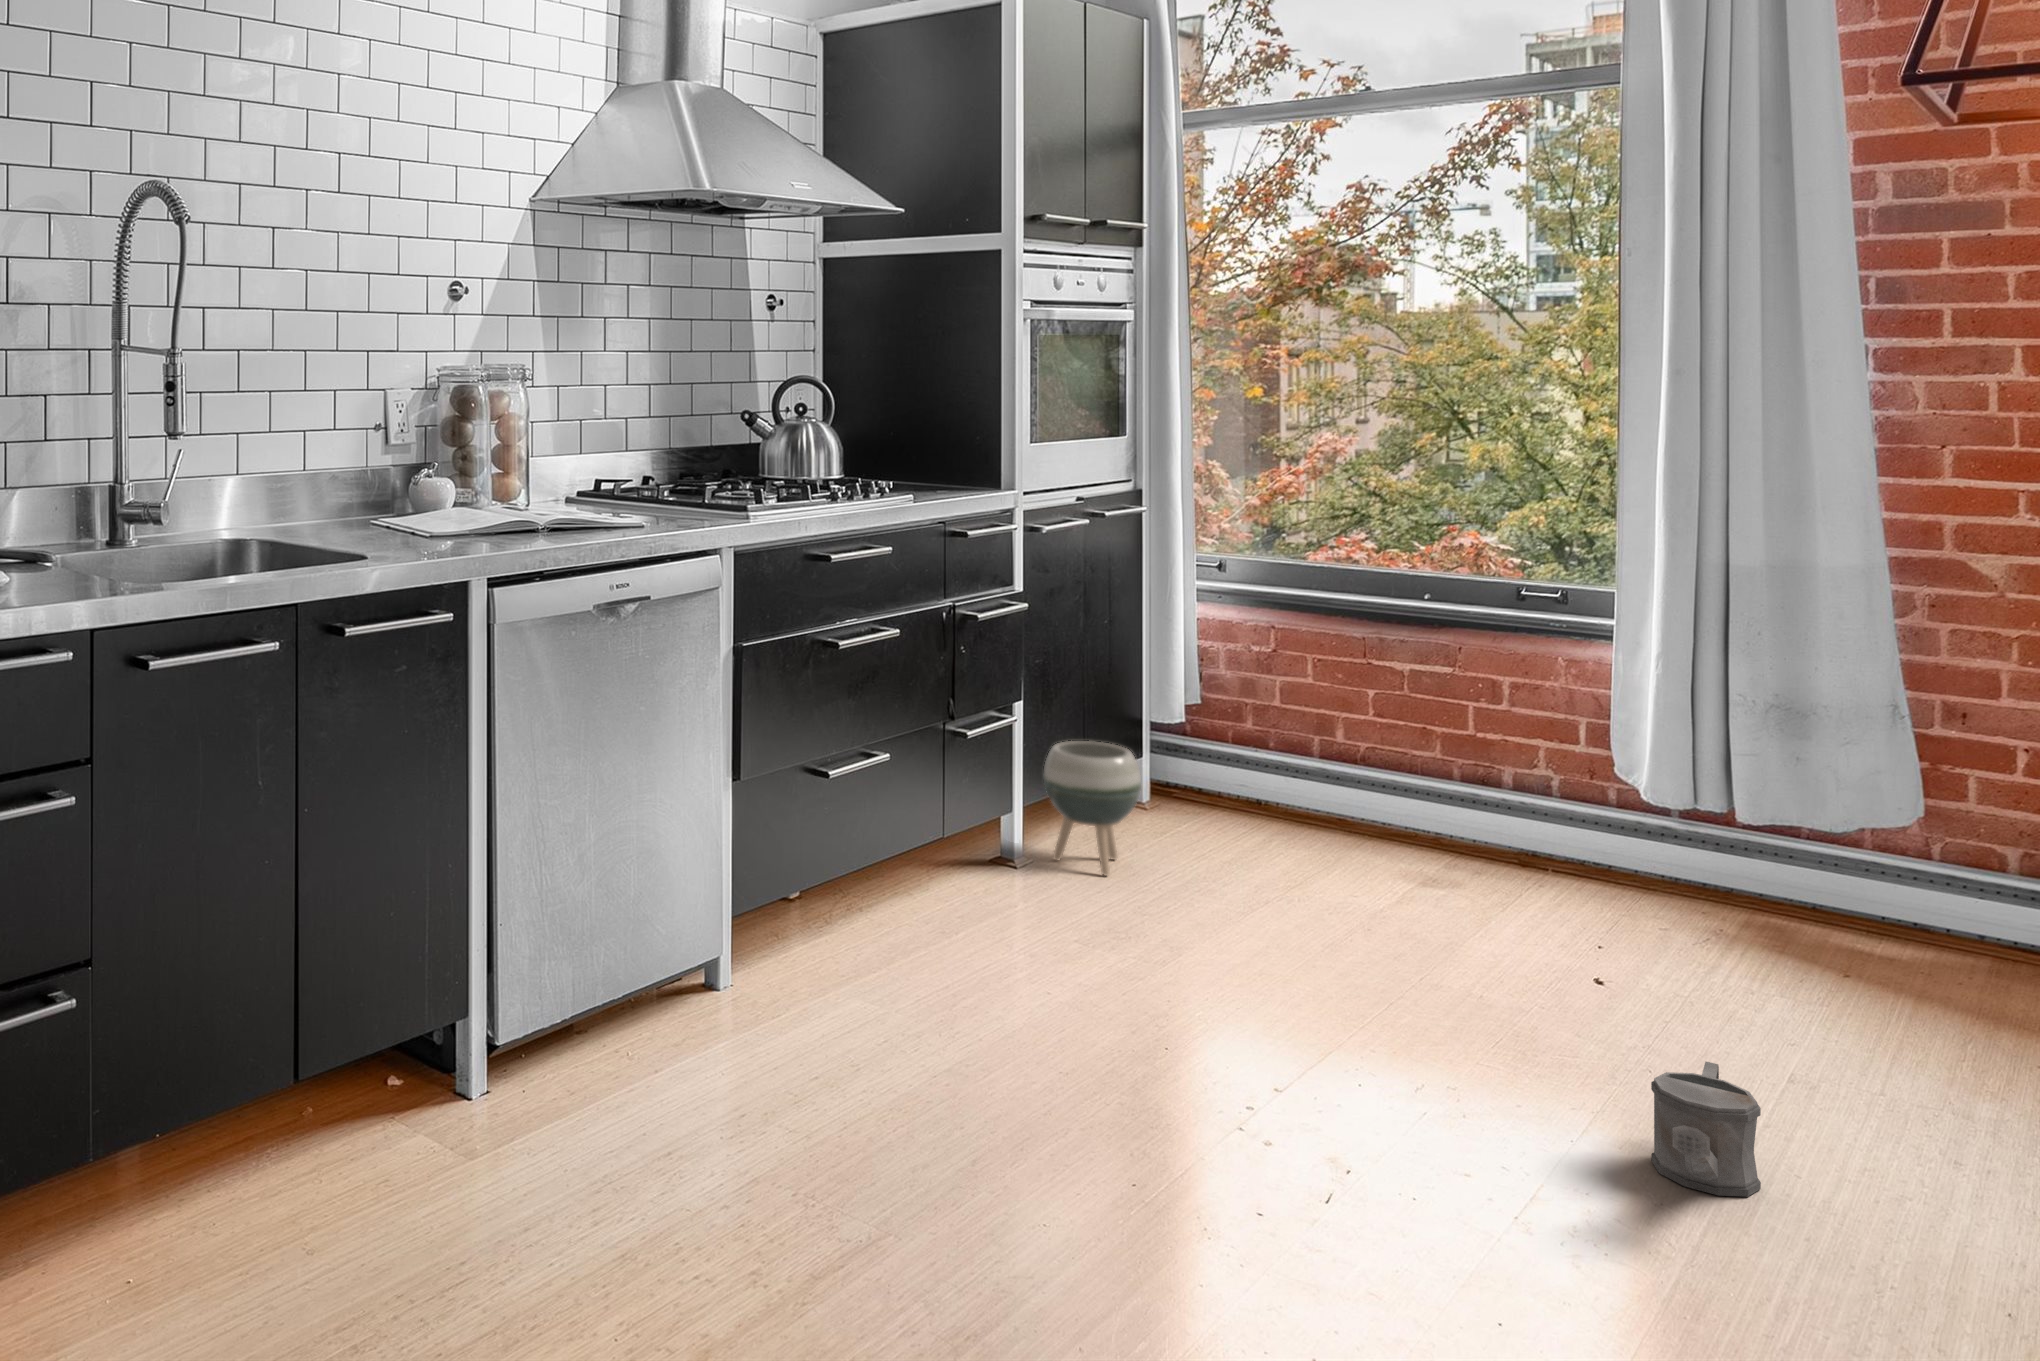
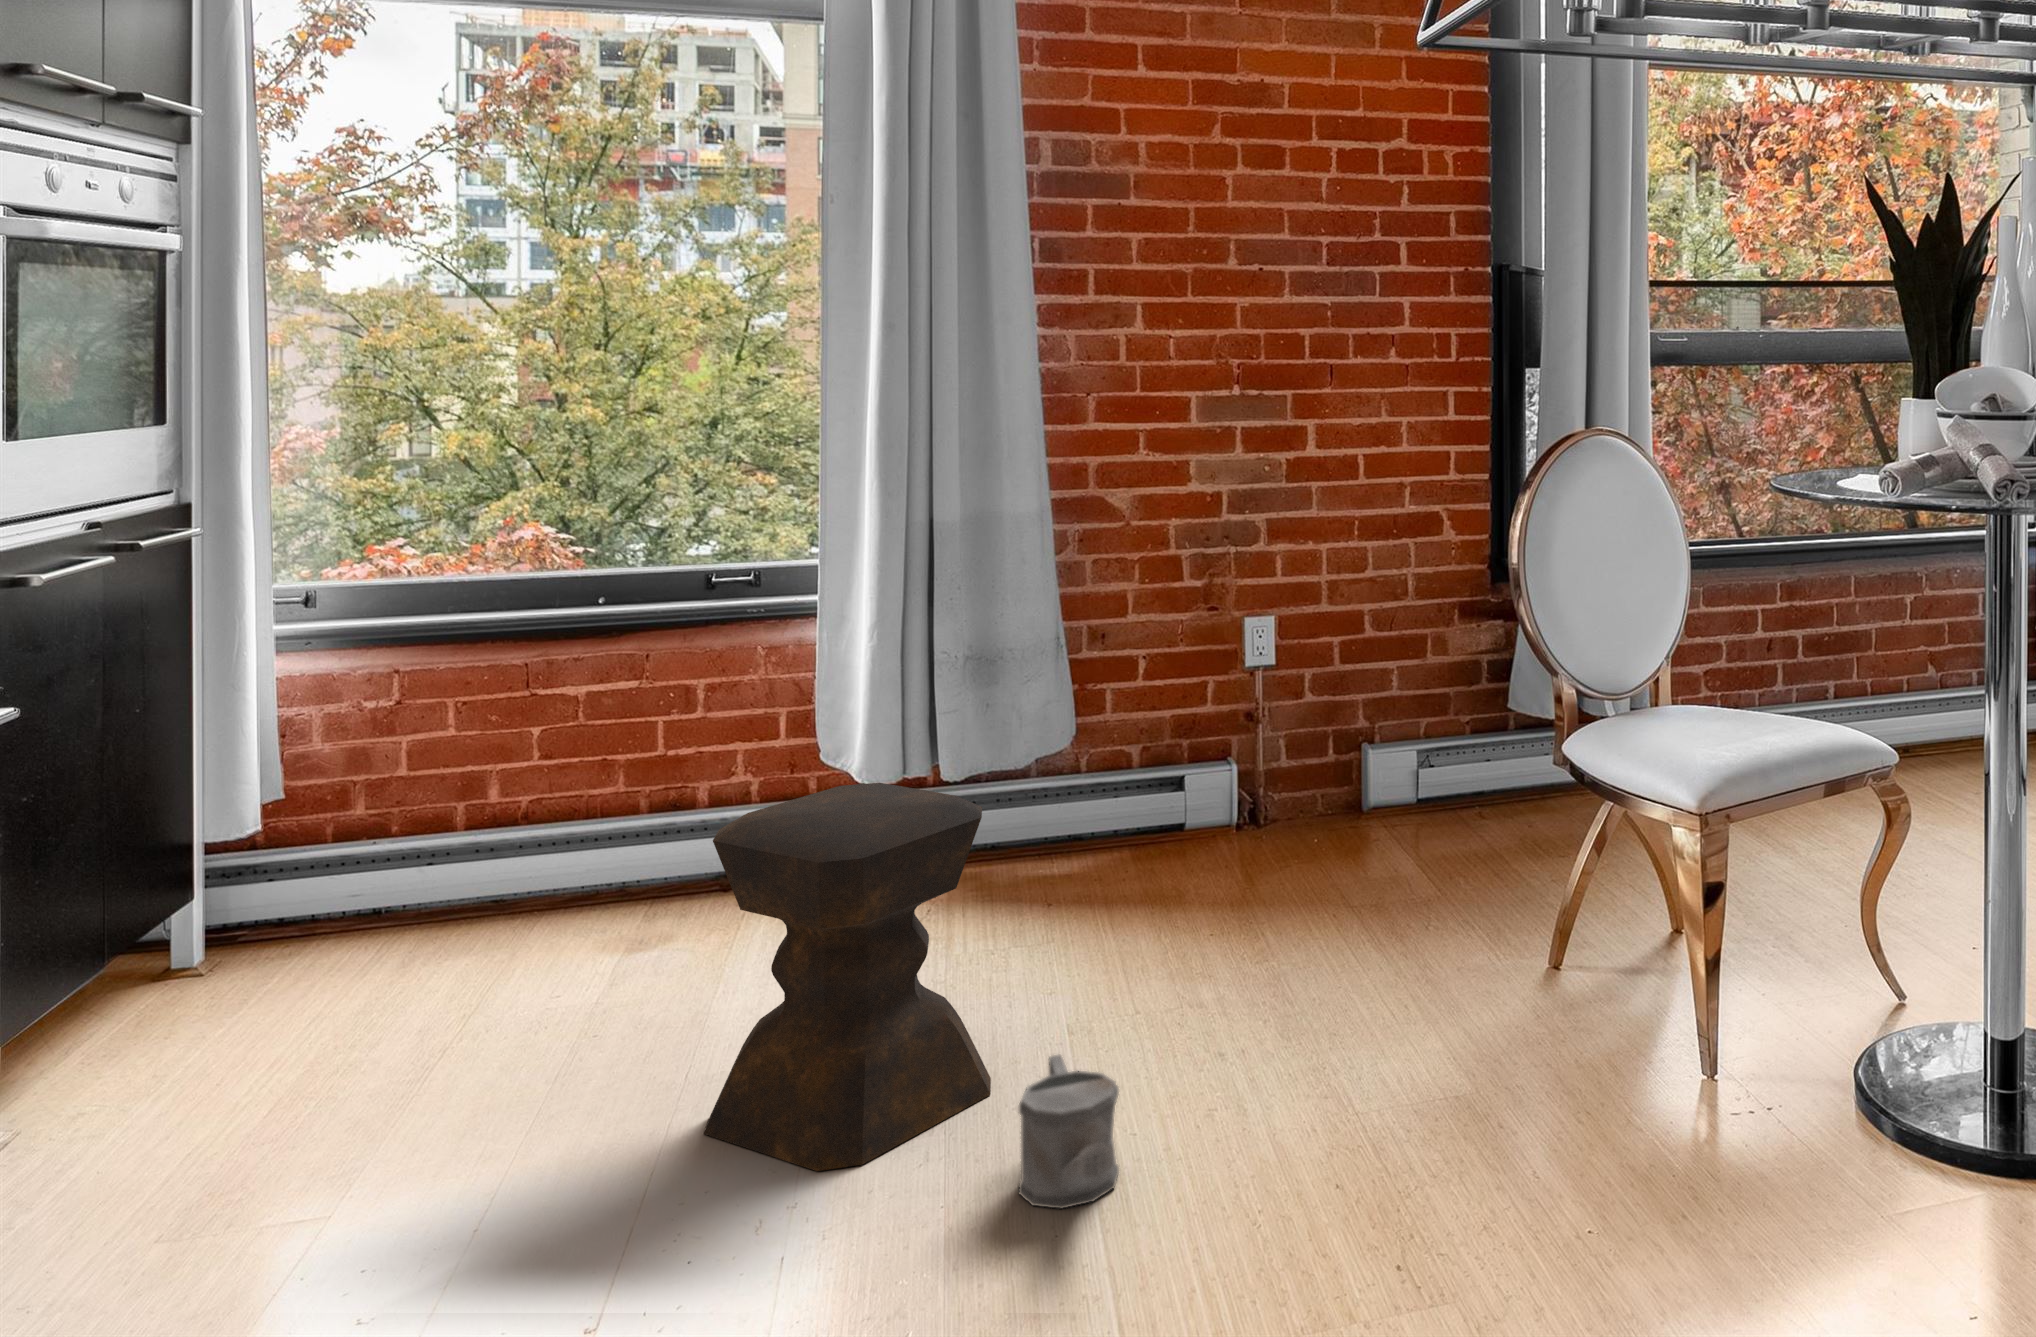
planter: present [1044,741,1141,876] -> none [42,897,229,1112]
stool: none [1416,776,1682,1088] -> present [704,783,991,1171]

